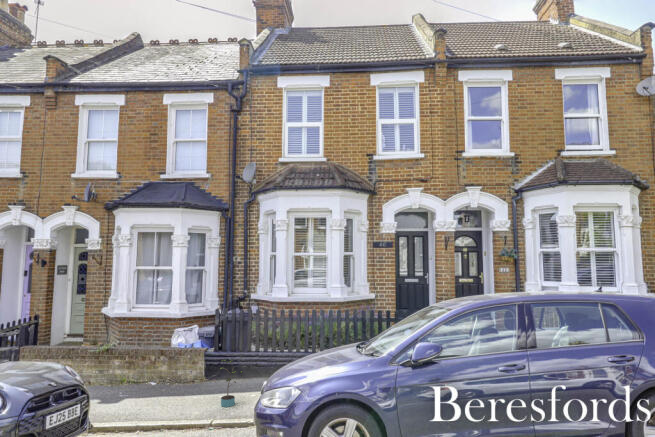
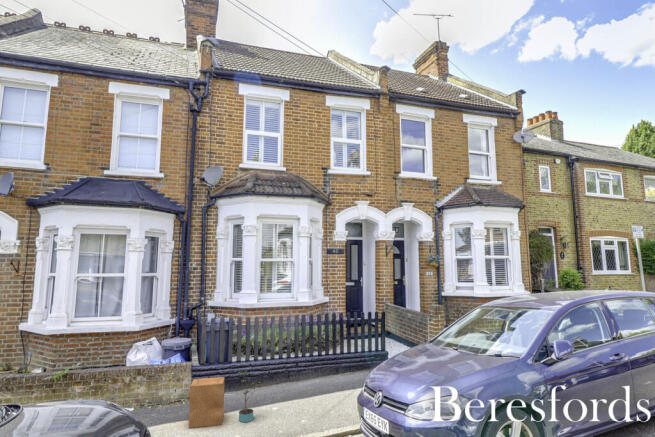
cardboard box: none [178,363,215,406] -> present [189,377,224,428]

